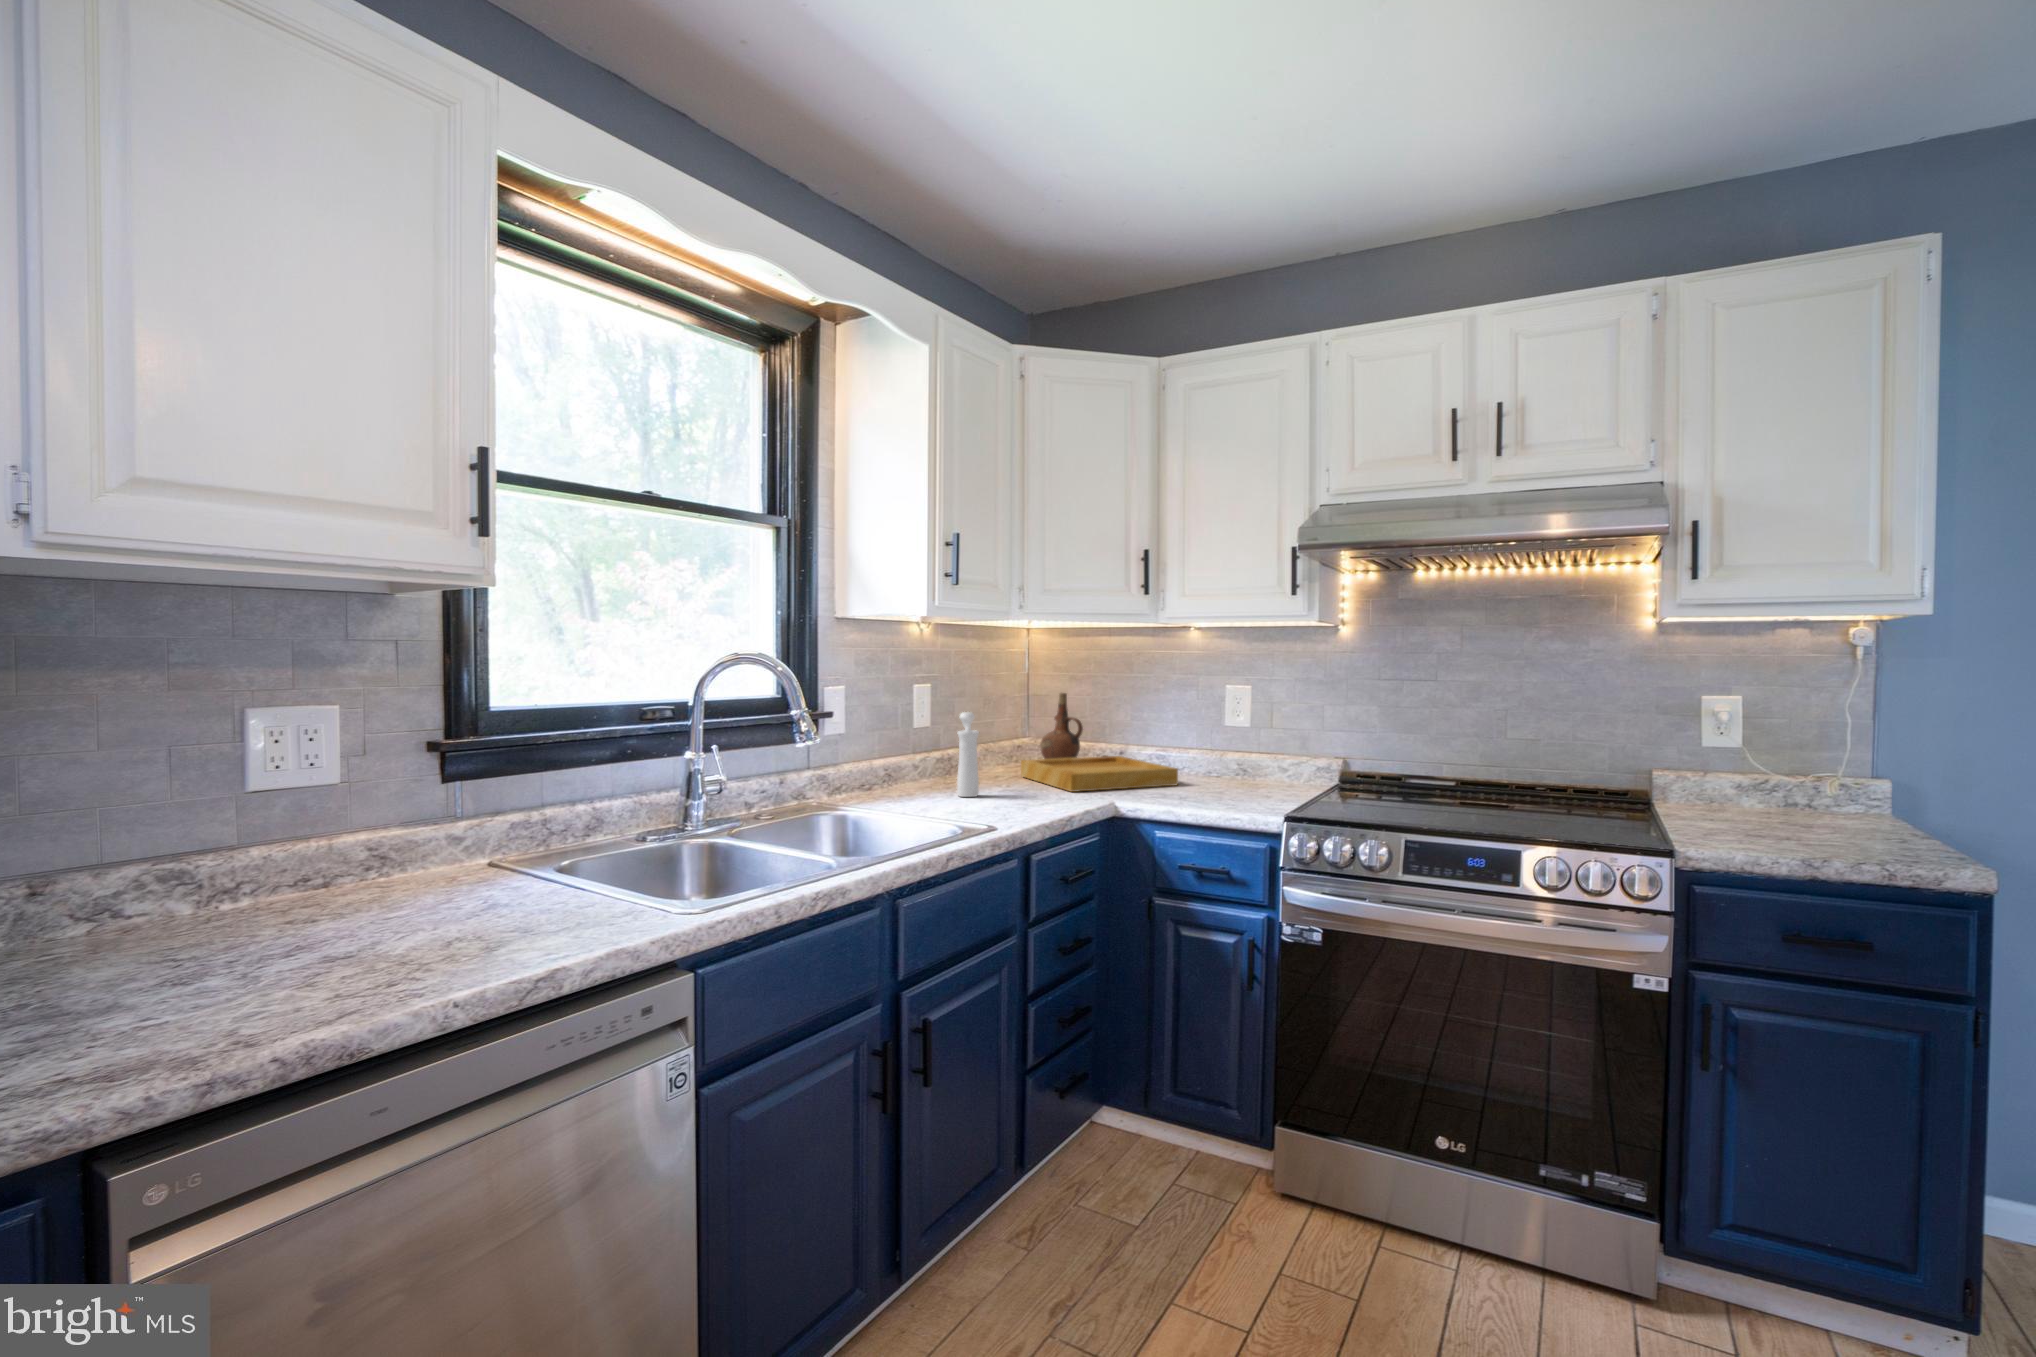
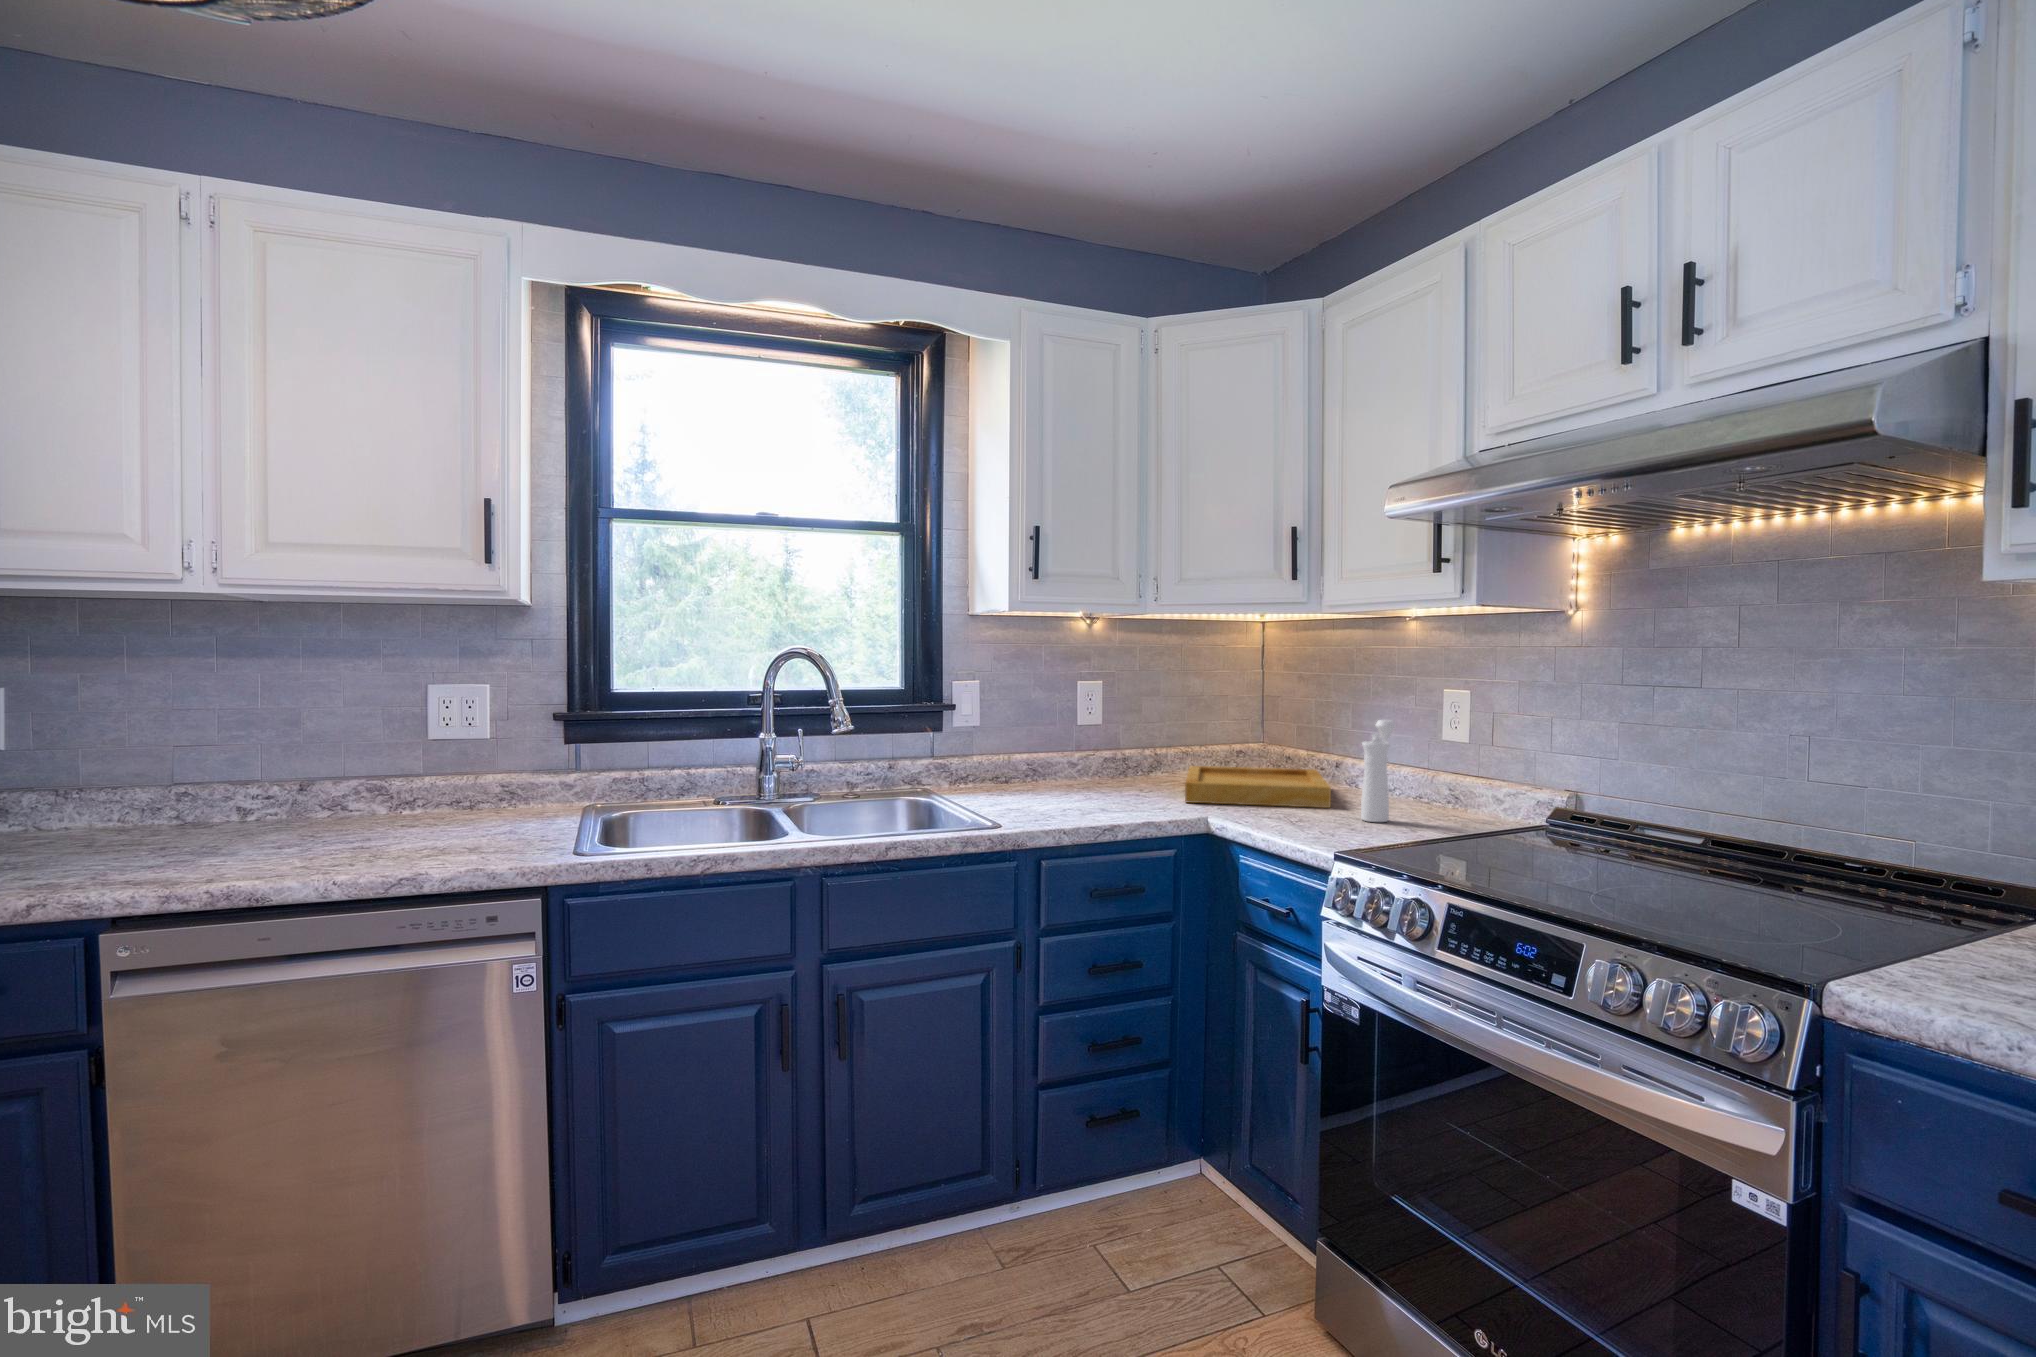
ceramic pitcher: present [1040,693,1083,759] -> none [1252,694,1299,776]
pepper mill: present [957,712,979,797] -> present [1361,720,1395,822]

